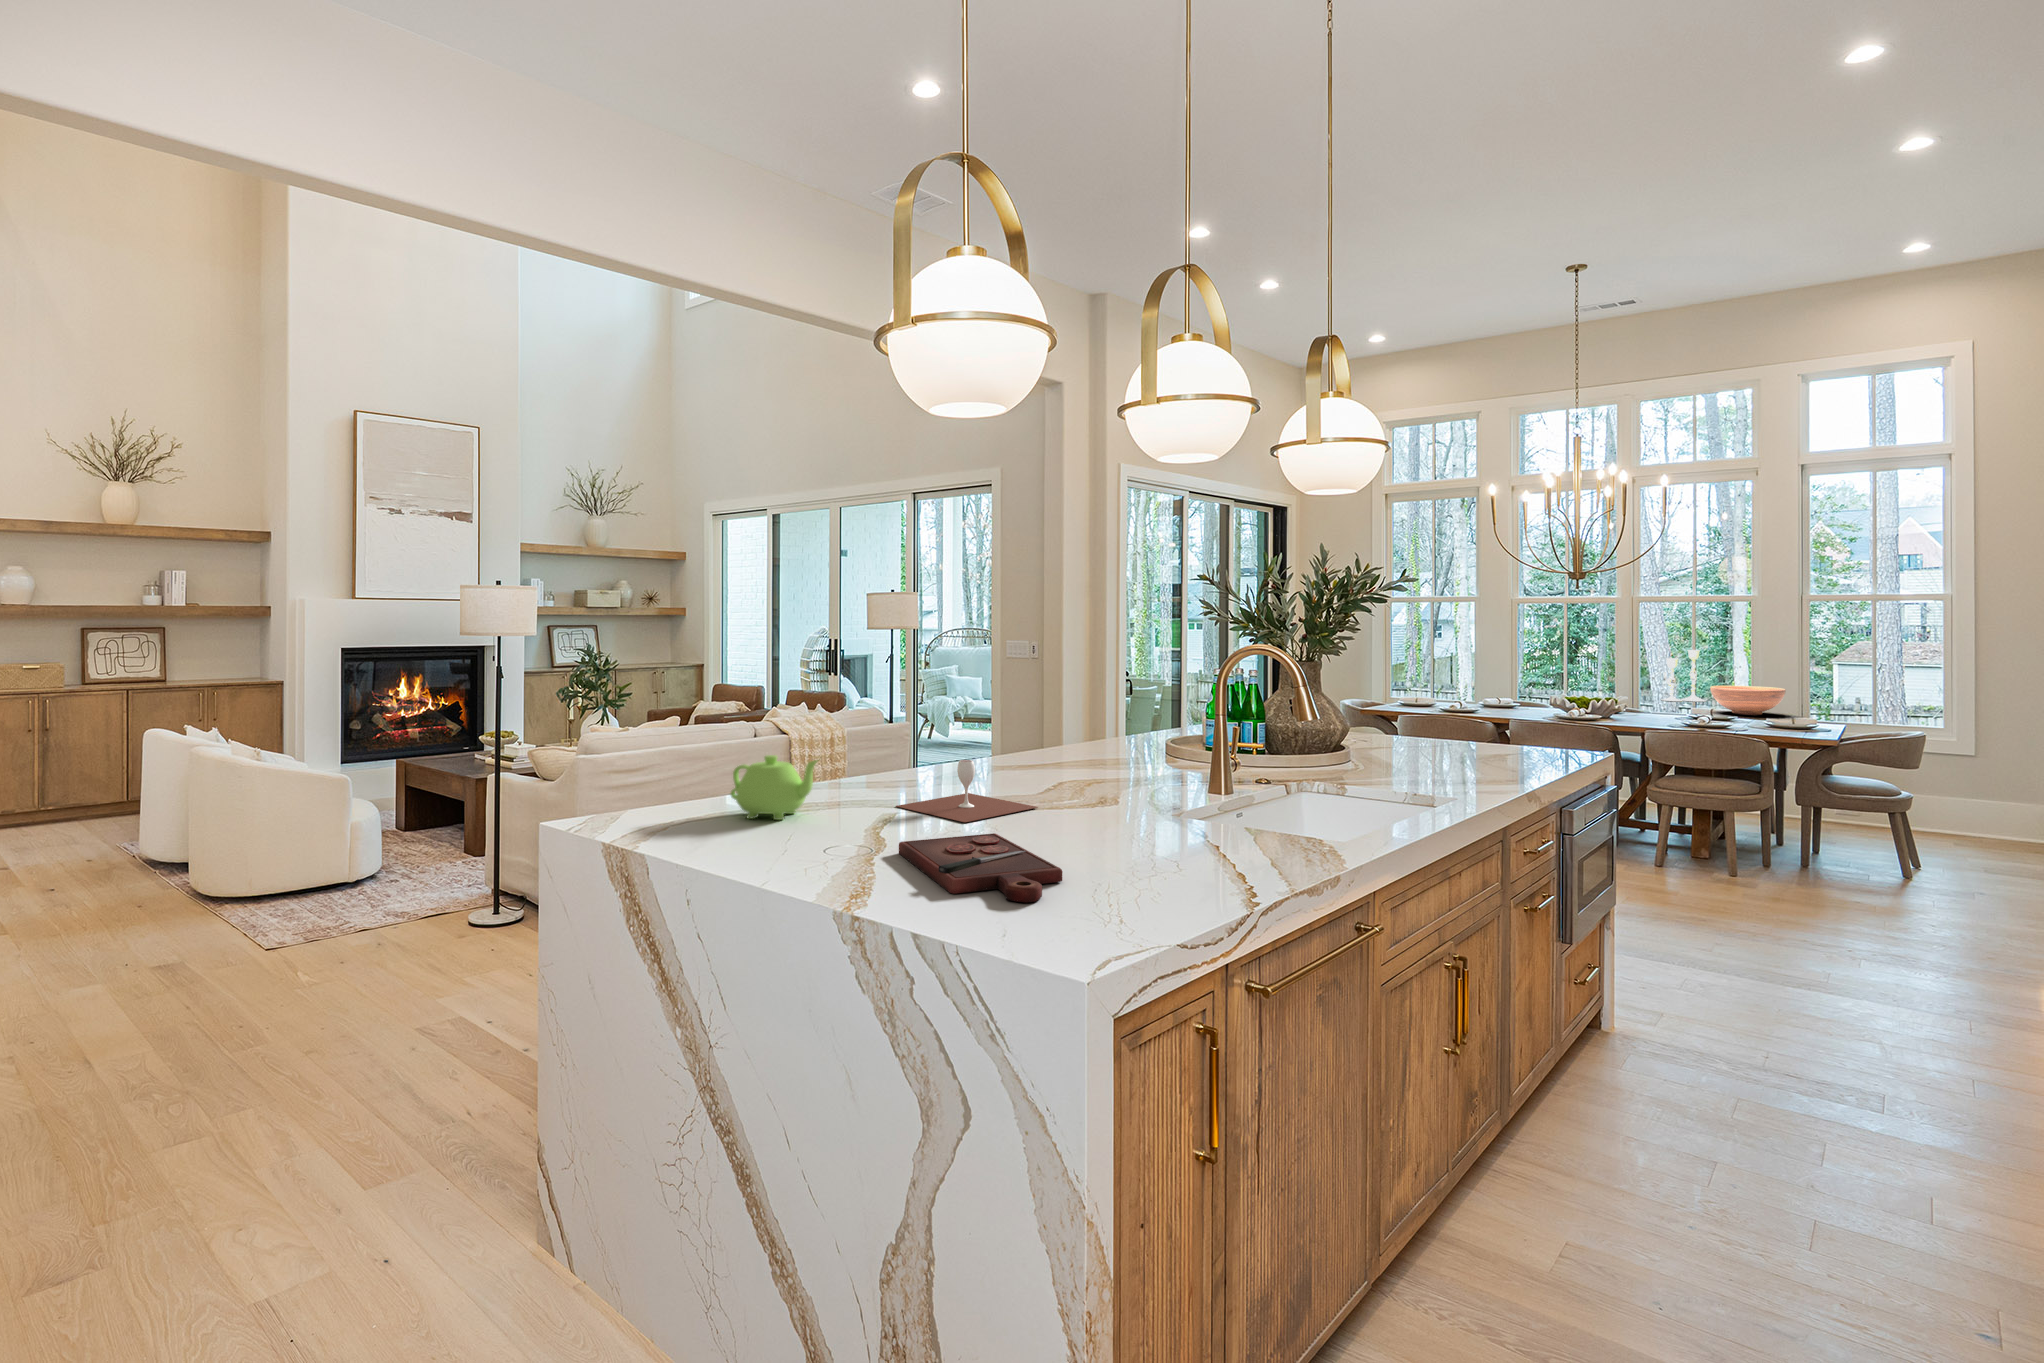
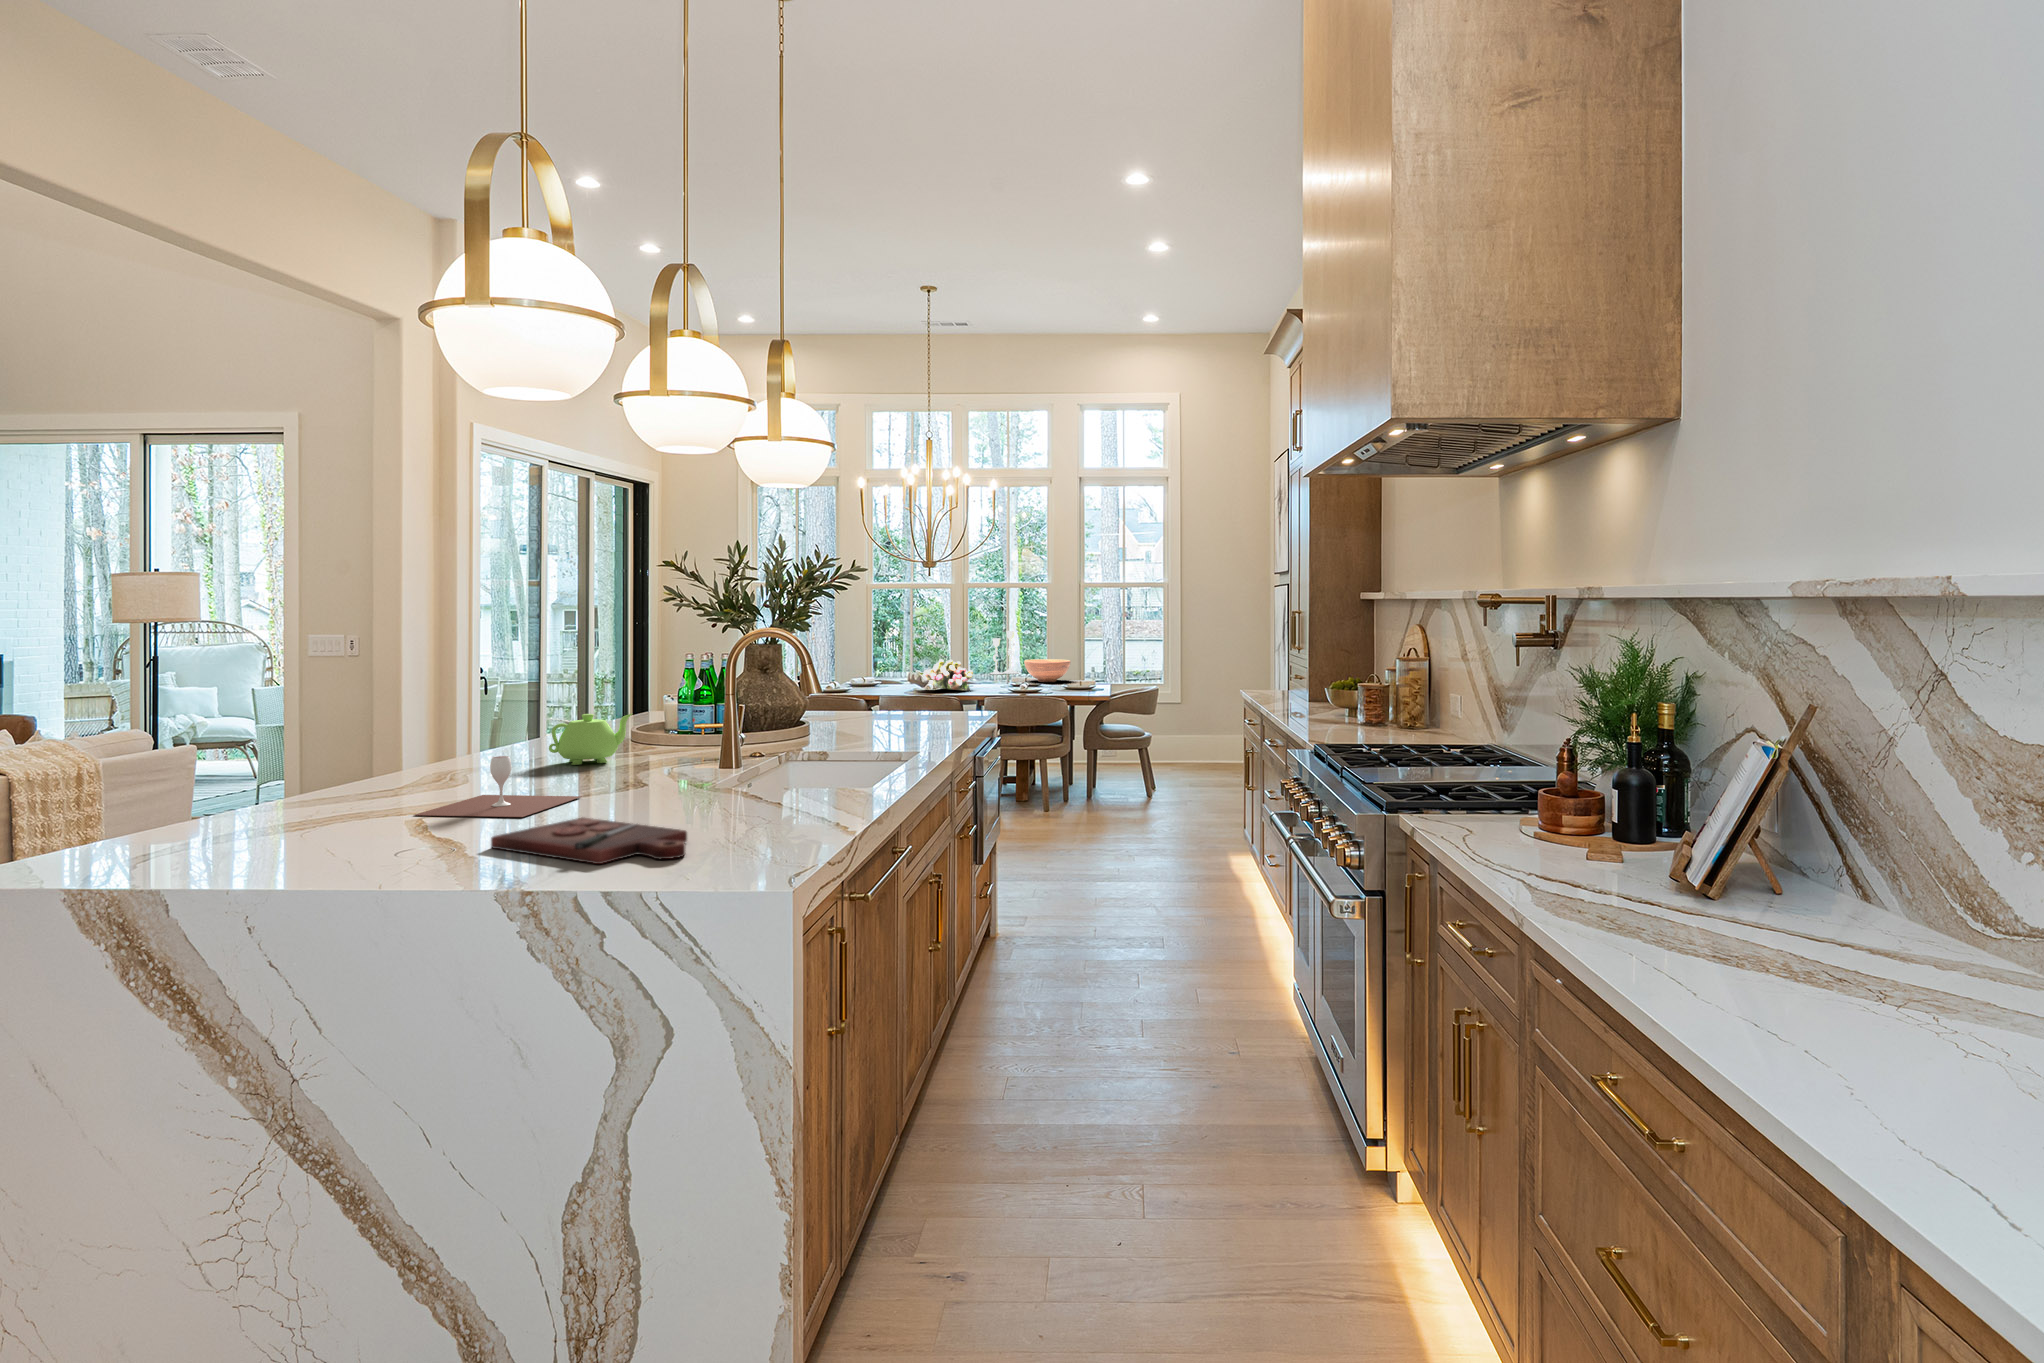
flower arrangement: none [1559,680,1629,719] -> present [922,659,973,691]
teapot: present [731,755,818,820] -> present [549,713,633,765]

